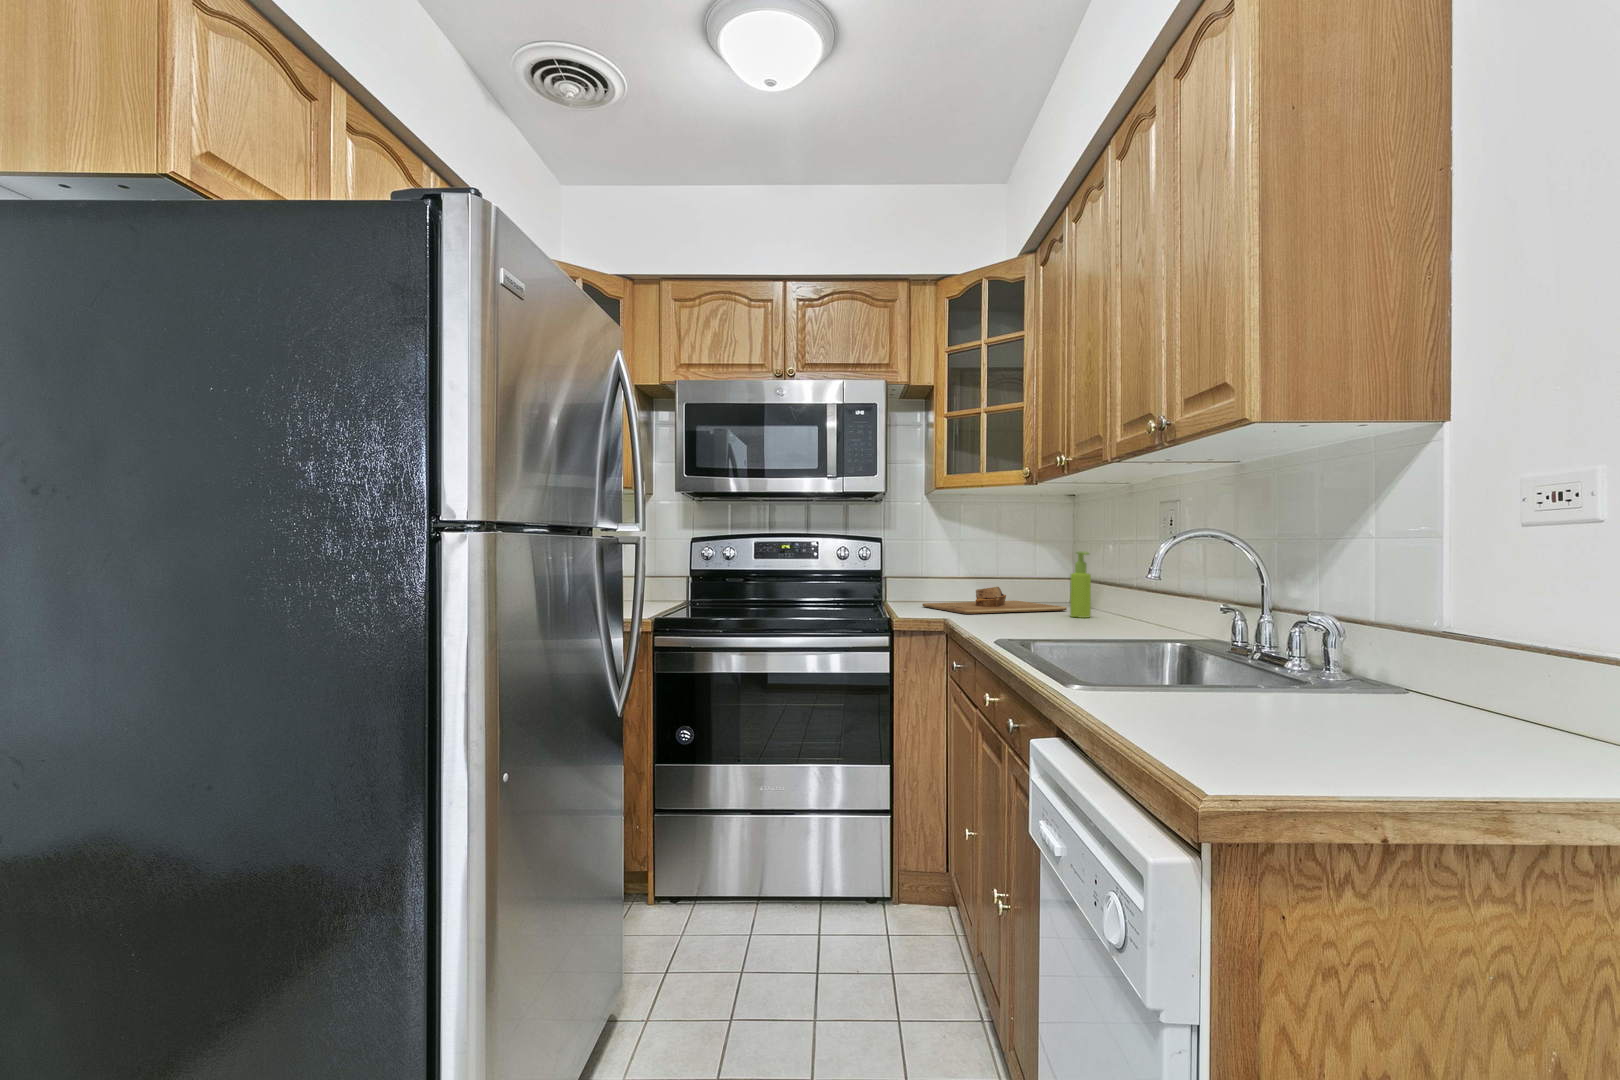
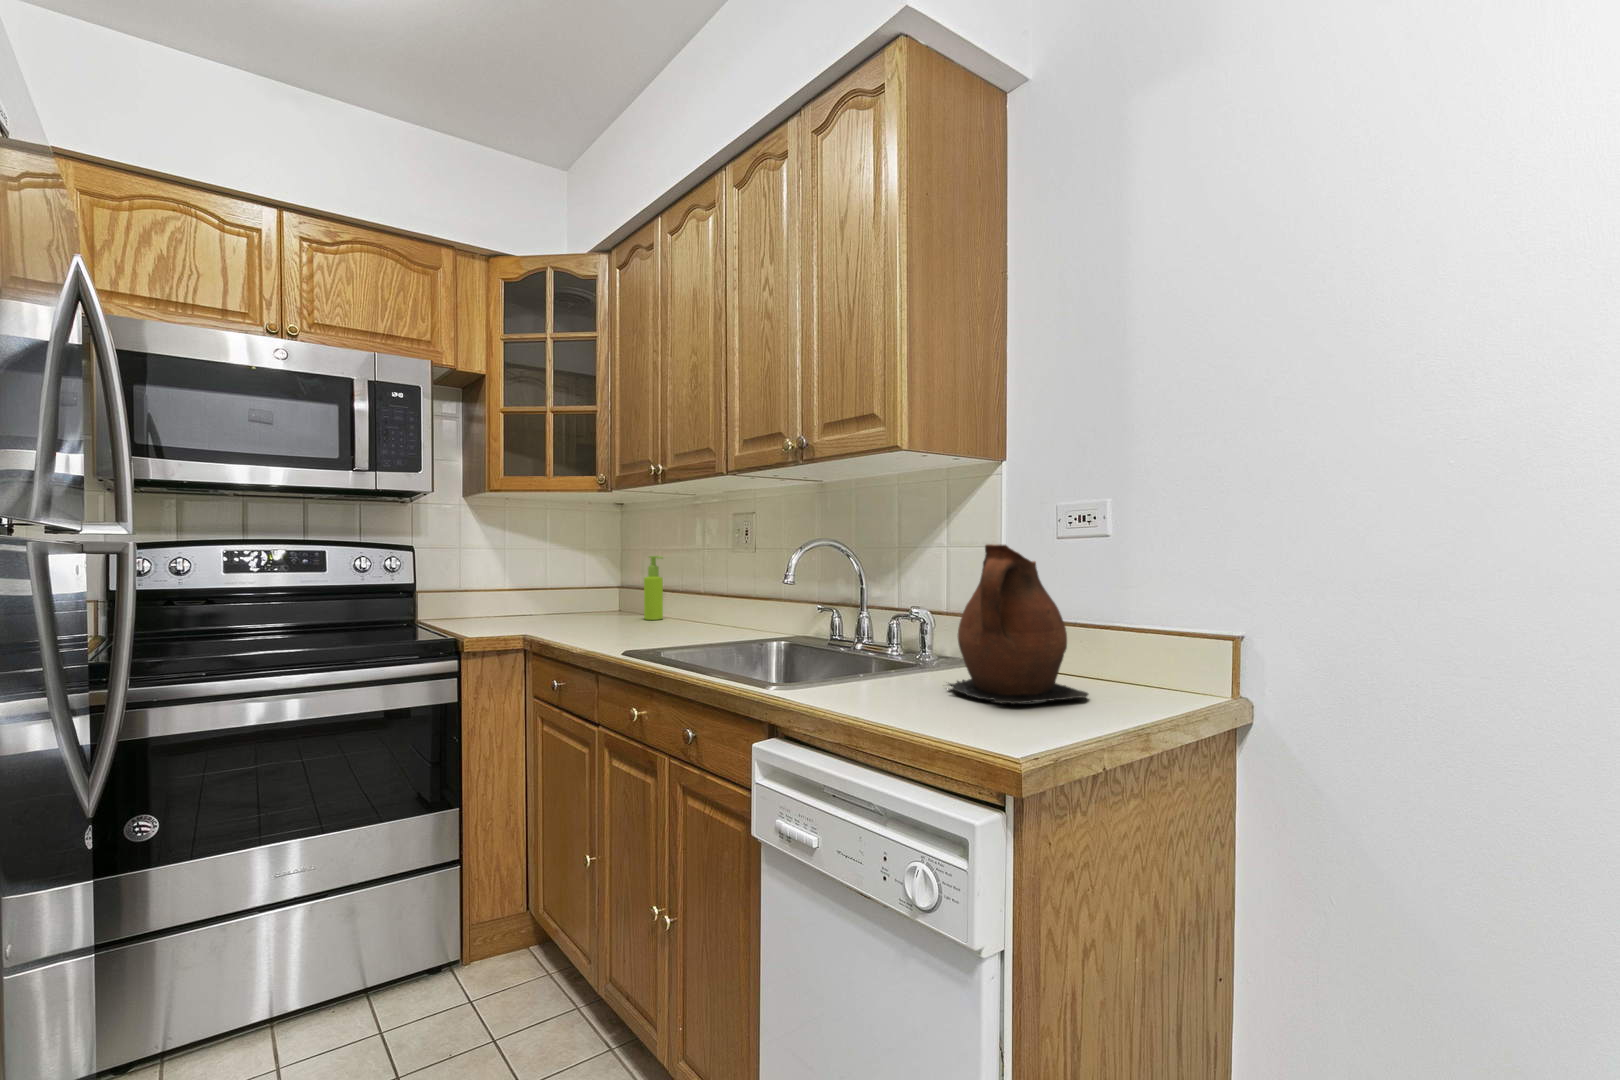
ceramic pitcher: none [1280,529,1501,748] -> present [948,544,1088,704]
cutting board: present [922,587,1067,614] -> none [475,594,631,626]

